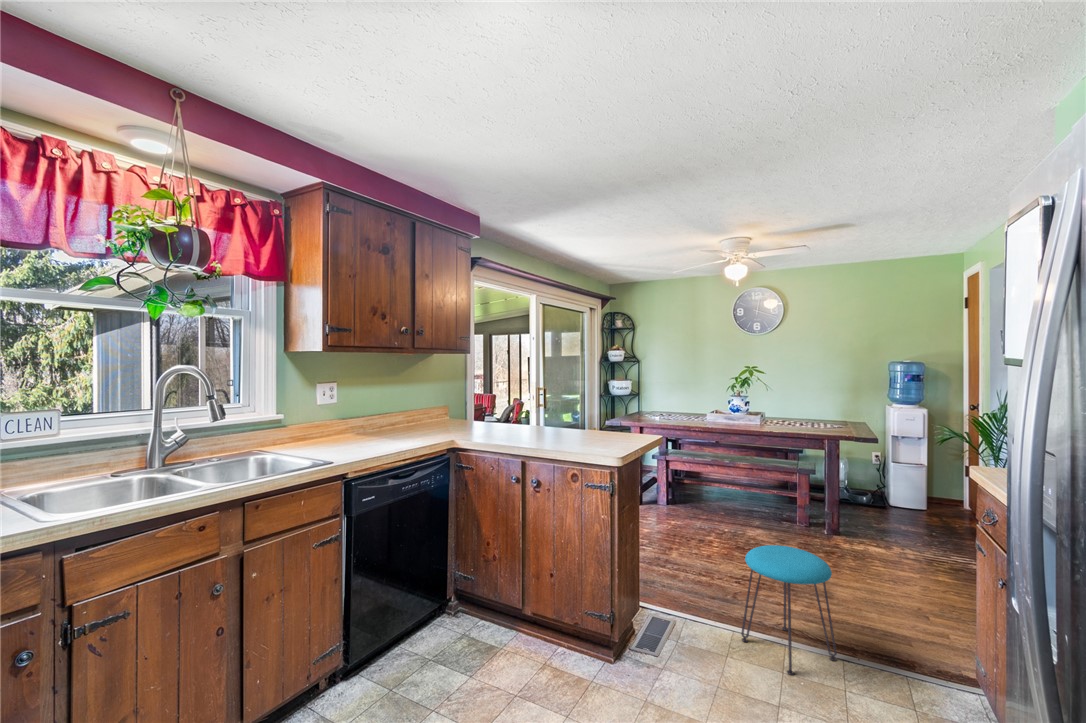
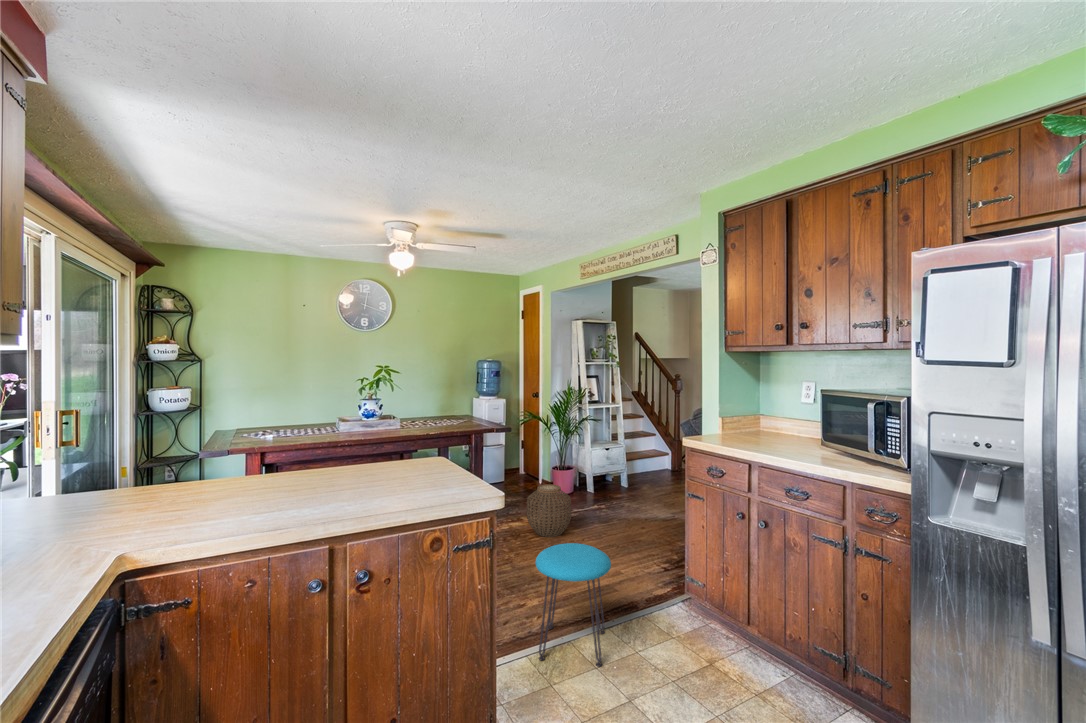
woven basket: none [876,510,943,575] -> present [527,484,571,537]

